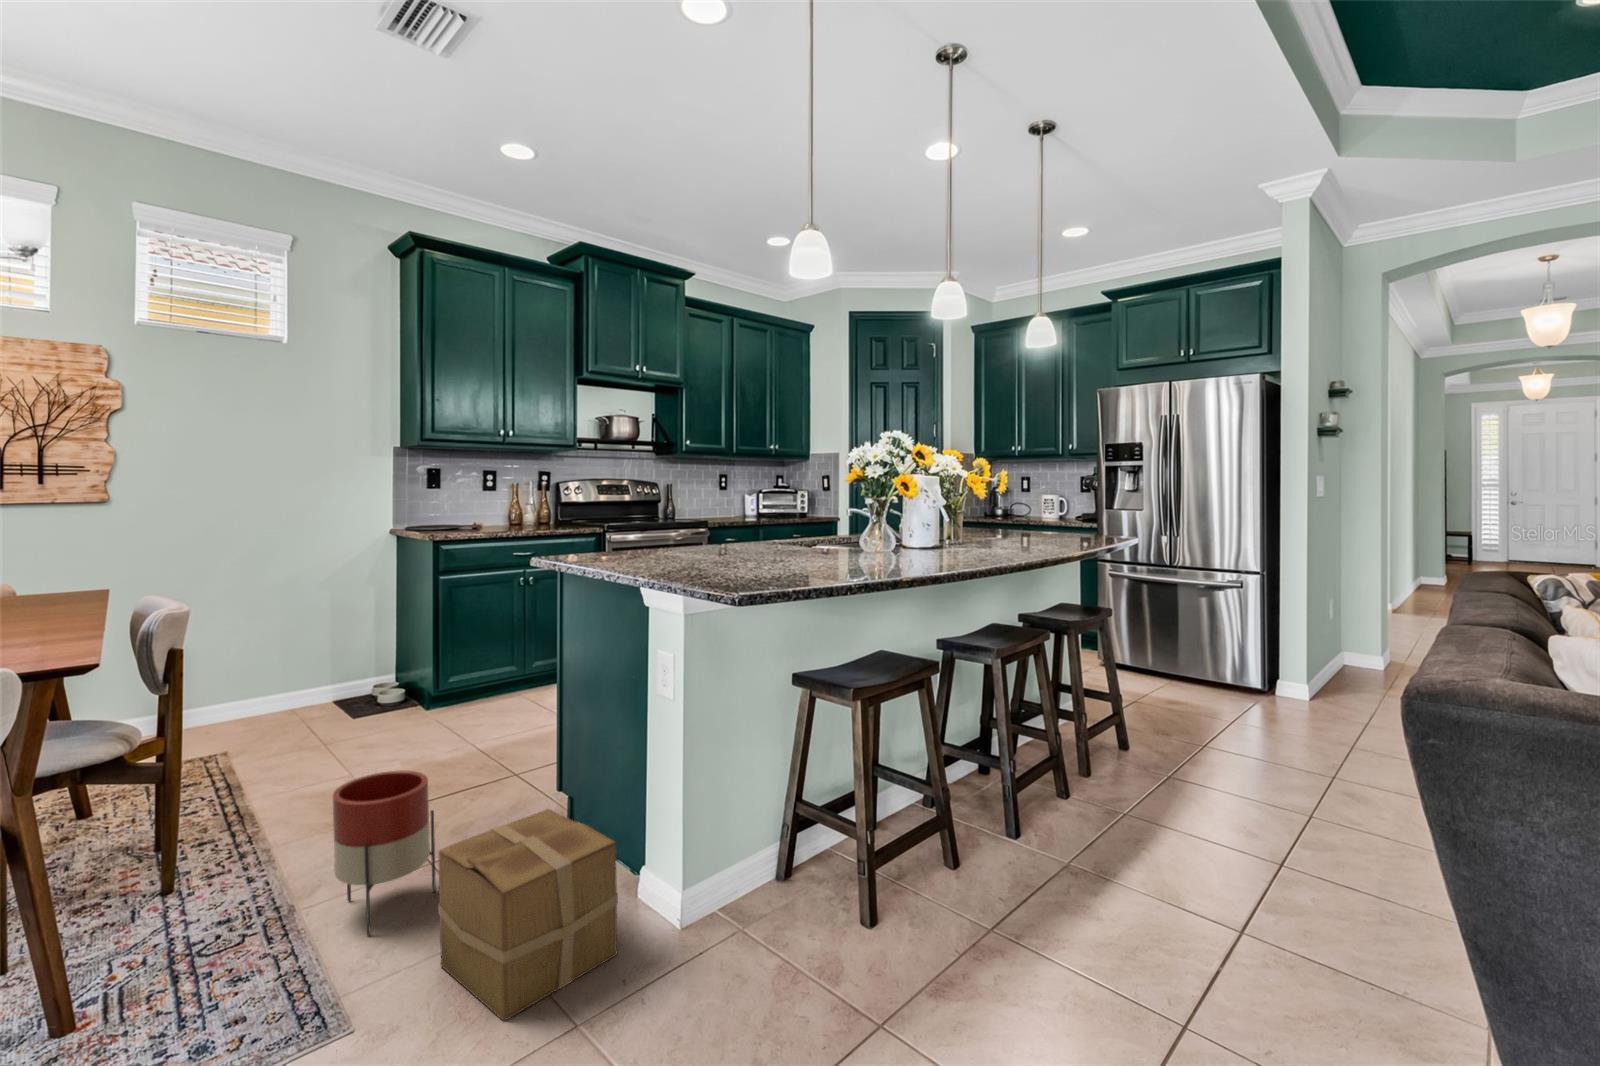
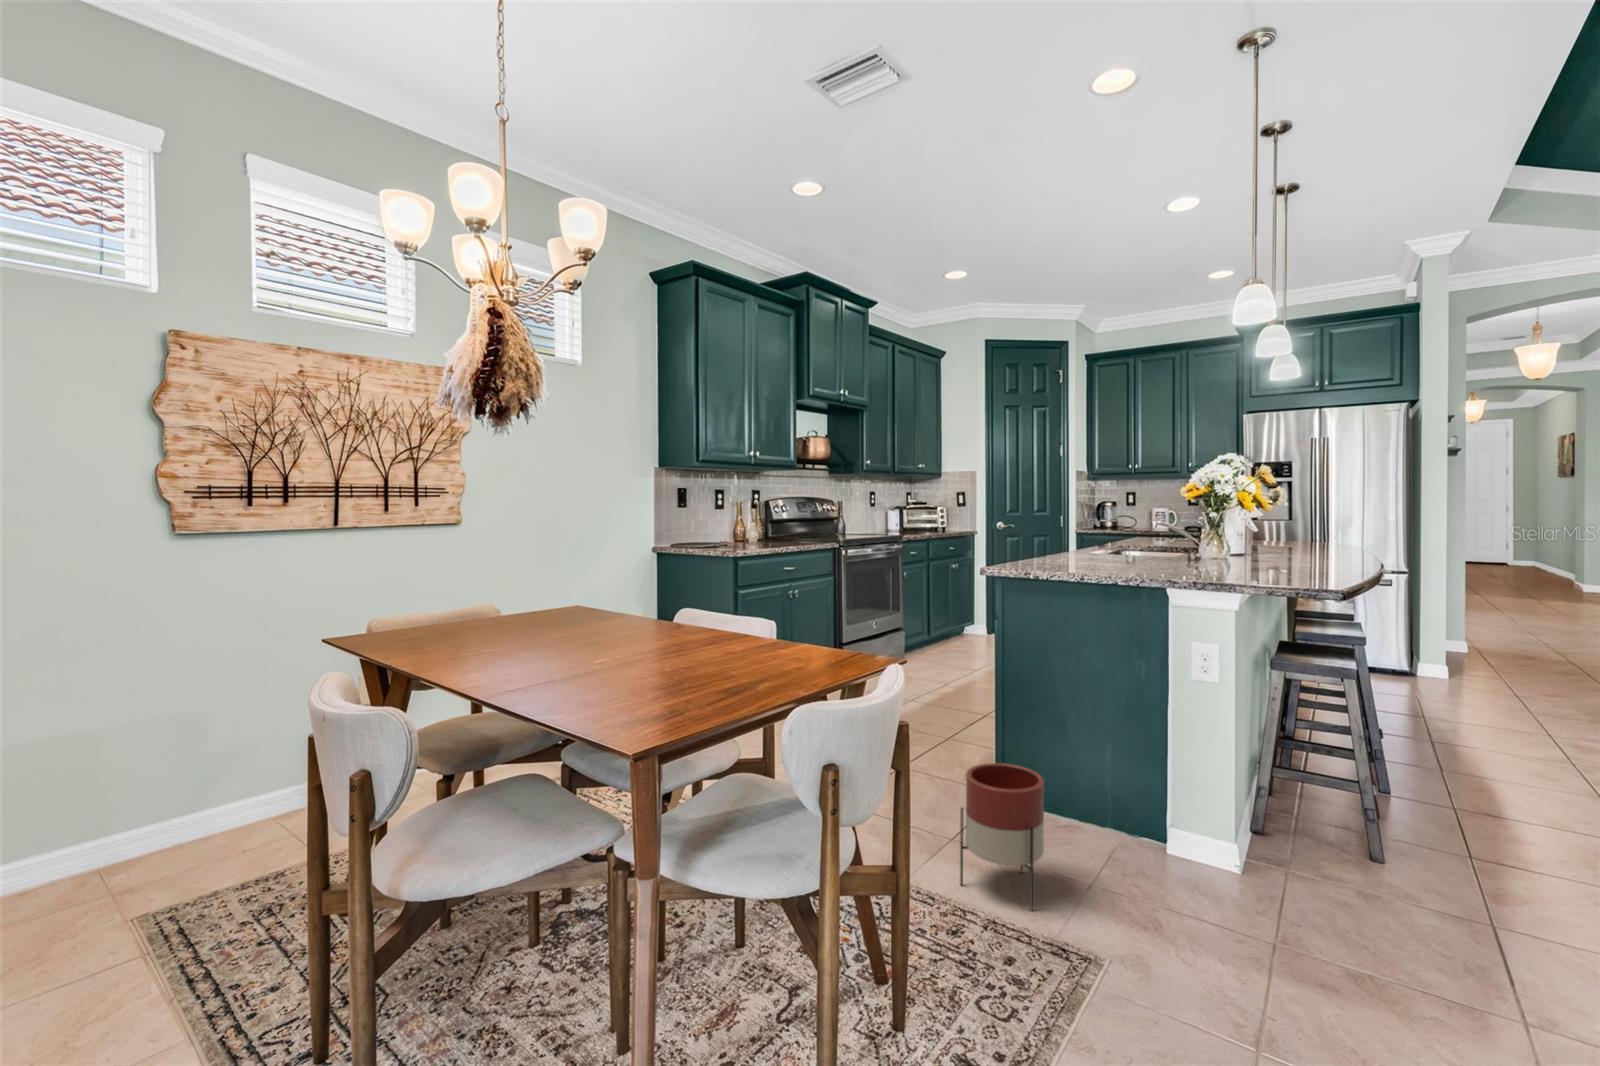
cardboard box: present [438,809,618,1020] -> none [1135,787,1273,961]

